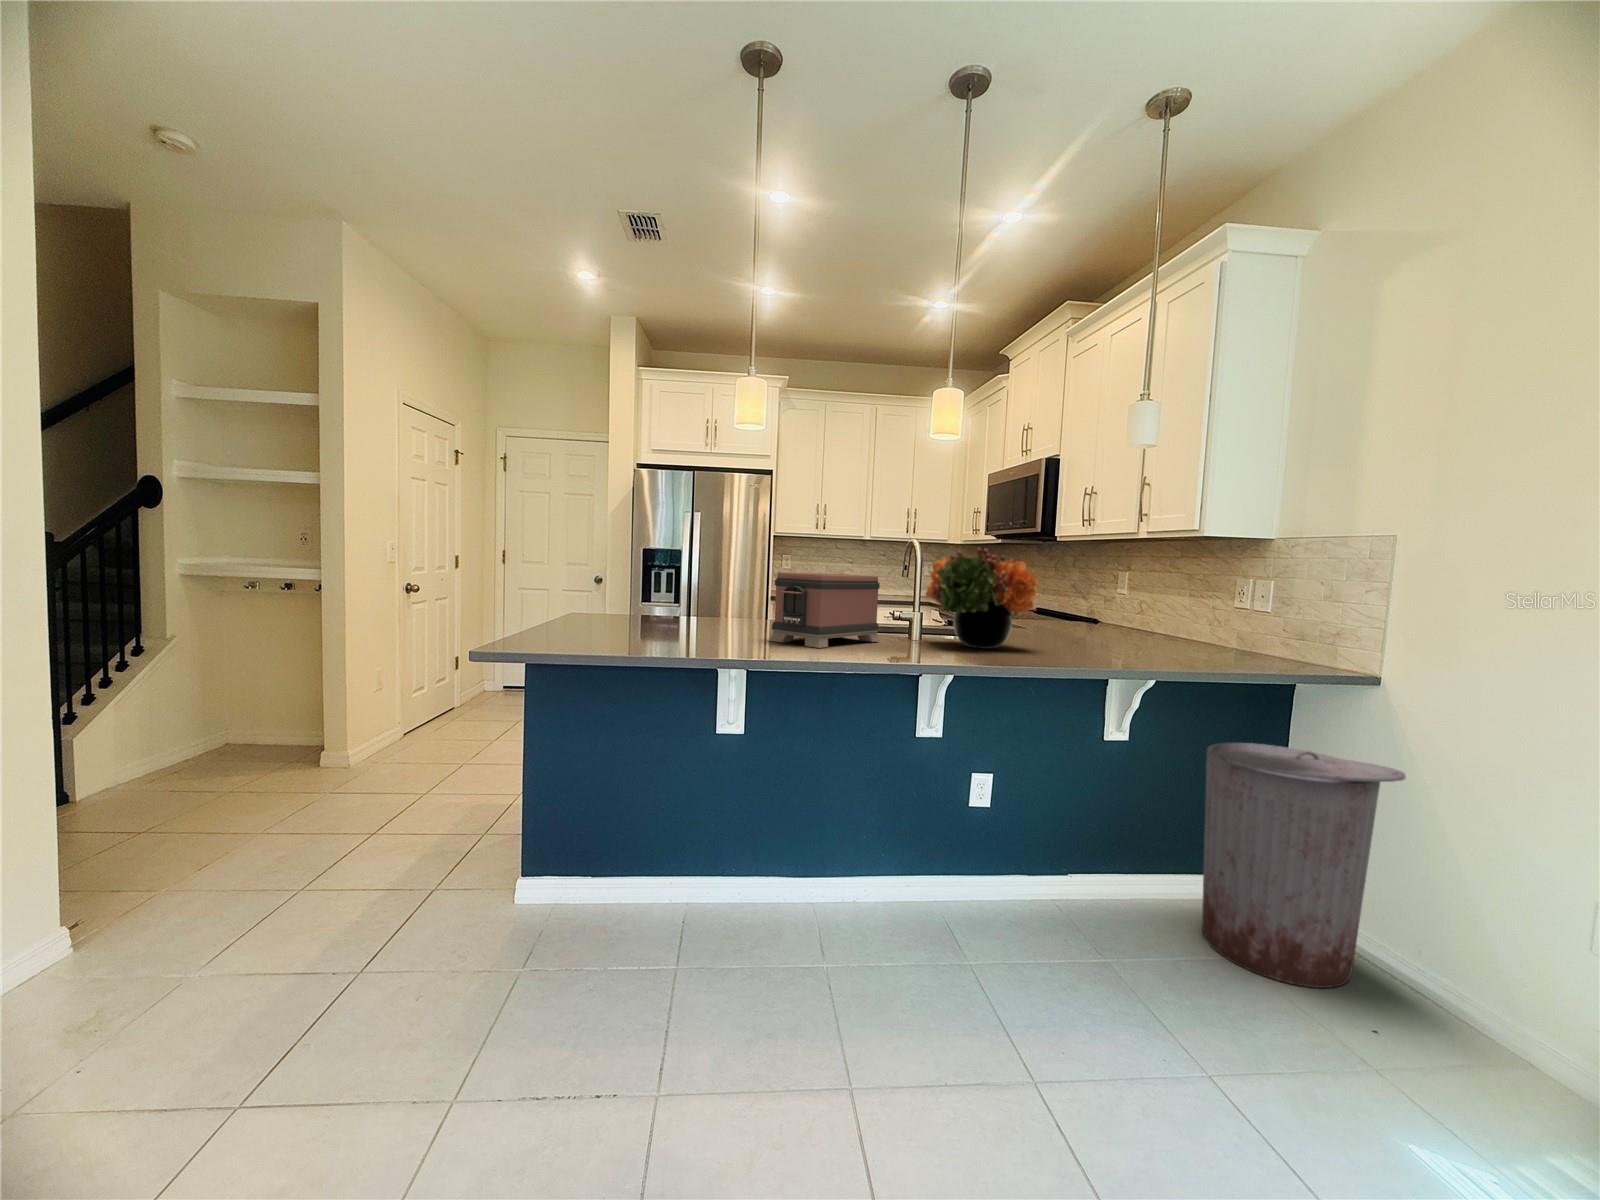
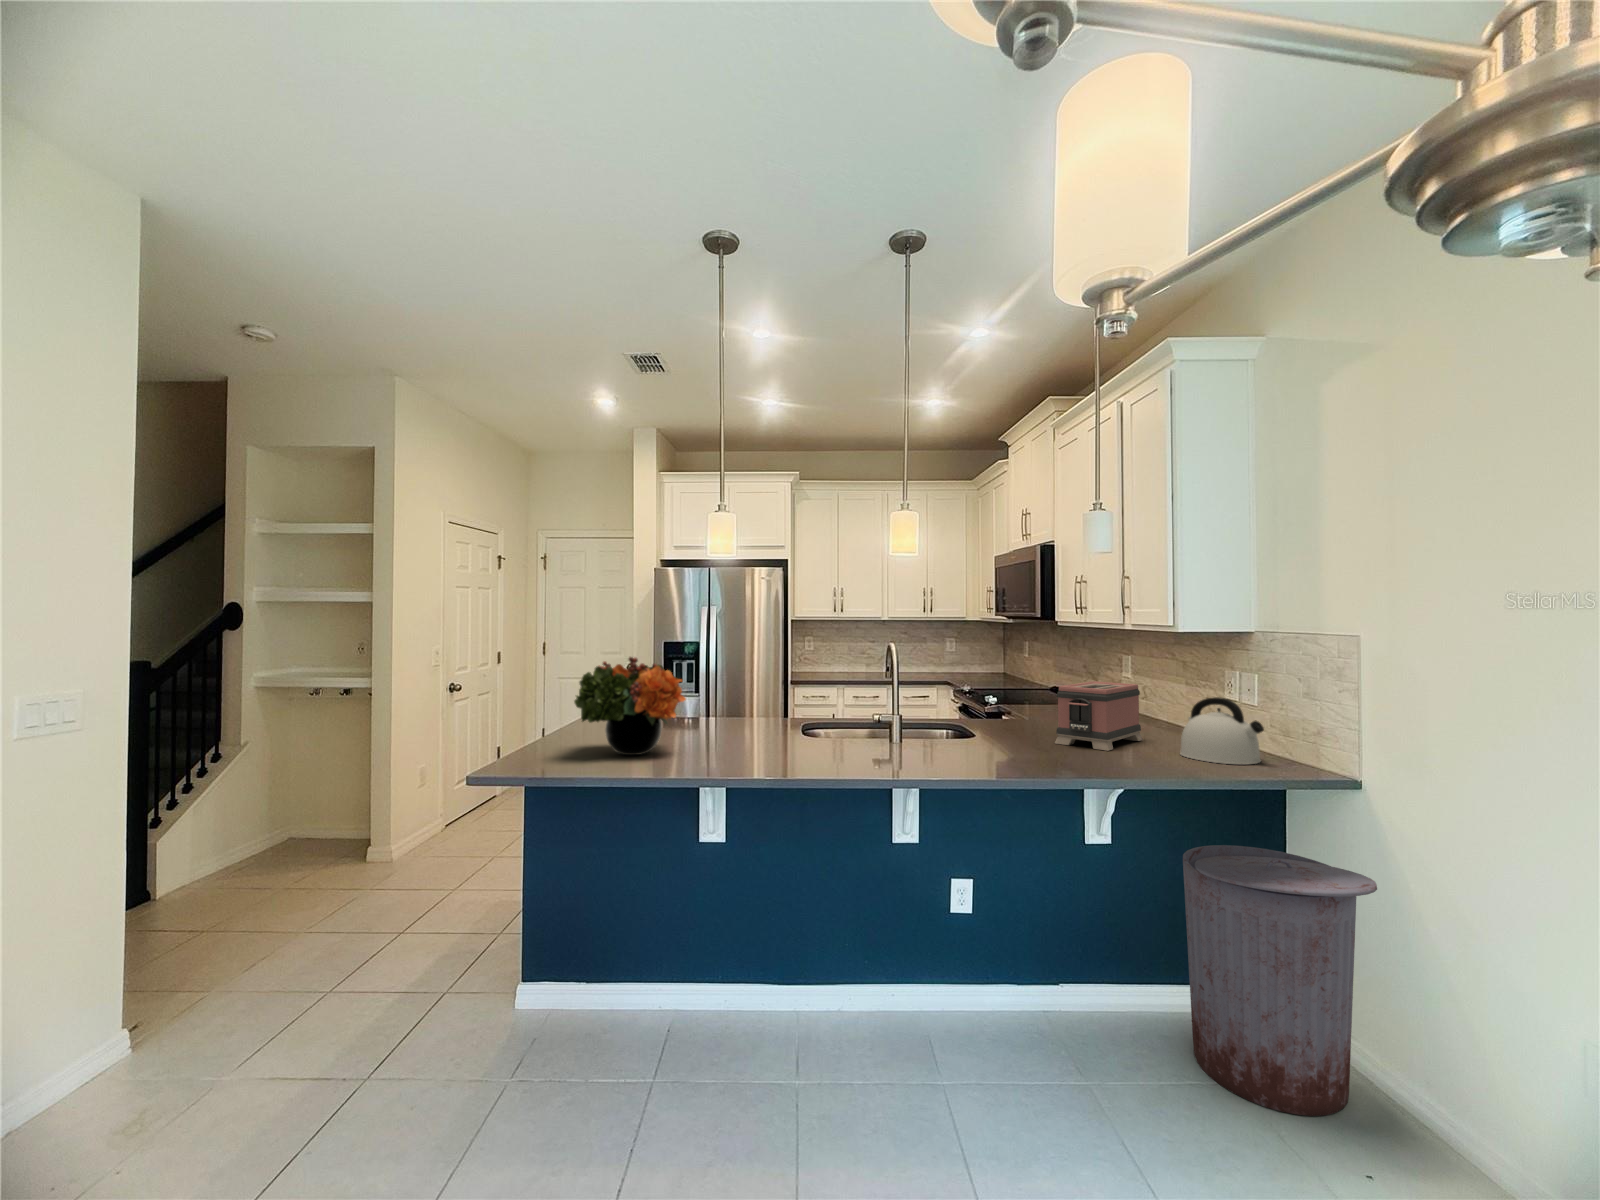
flower arrangement: present [926,548,1037,649] -> present [574,657,686,755]
toaster: present [769,572,880,648] -> present [1055,681,1143,751]
kettle: none [1205,598,1296,662] -> present [1180,697,1264,765]

